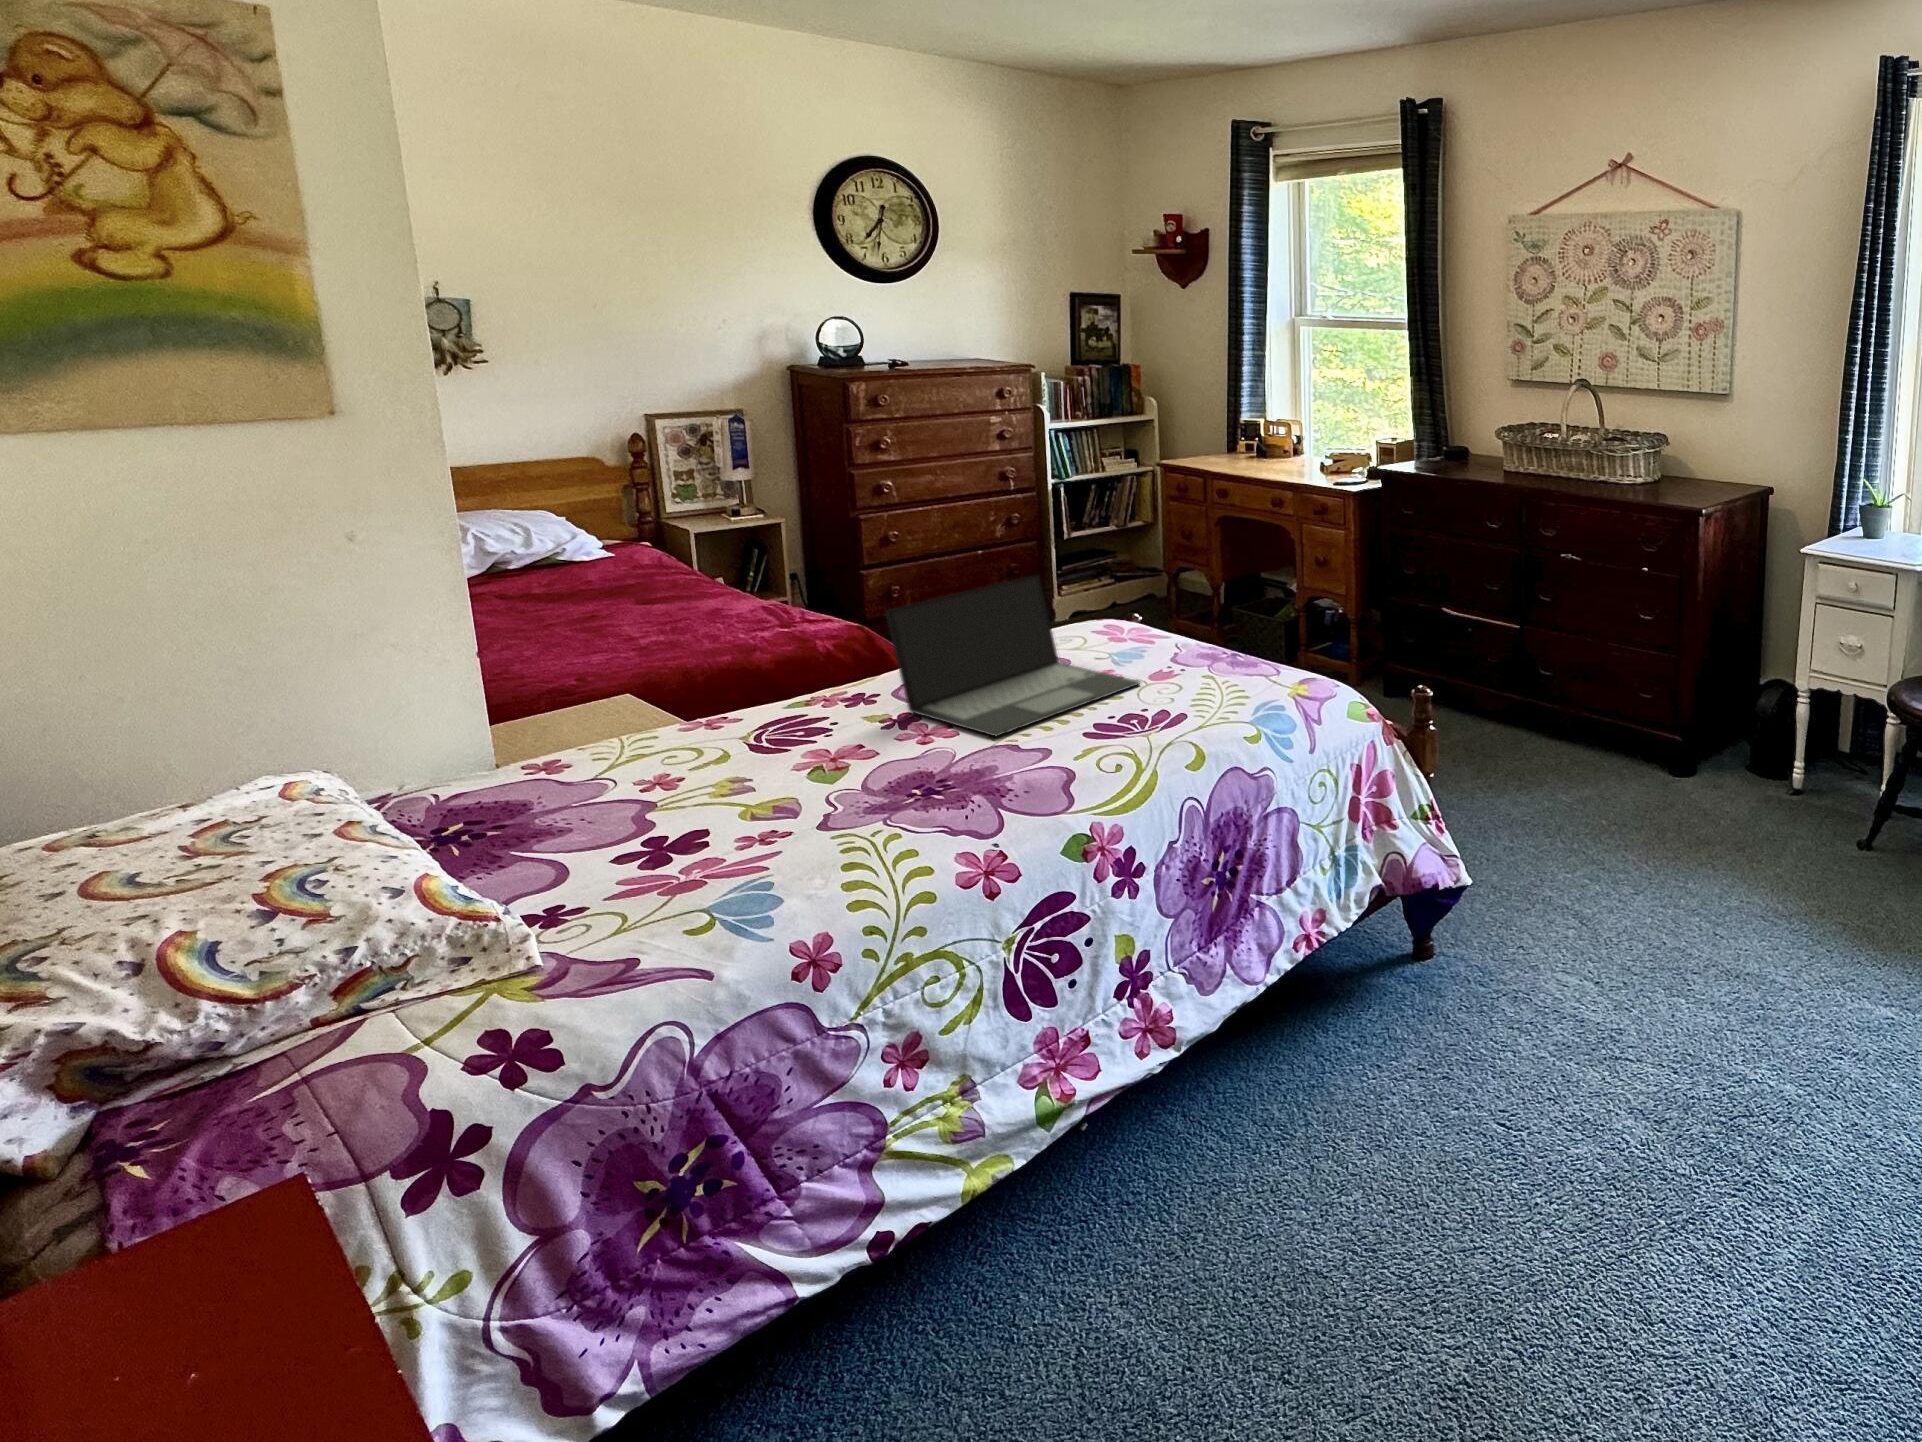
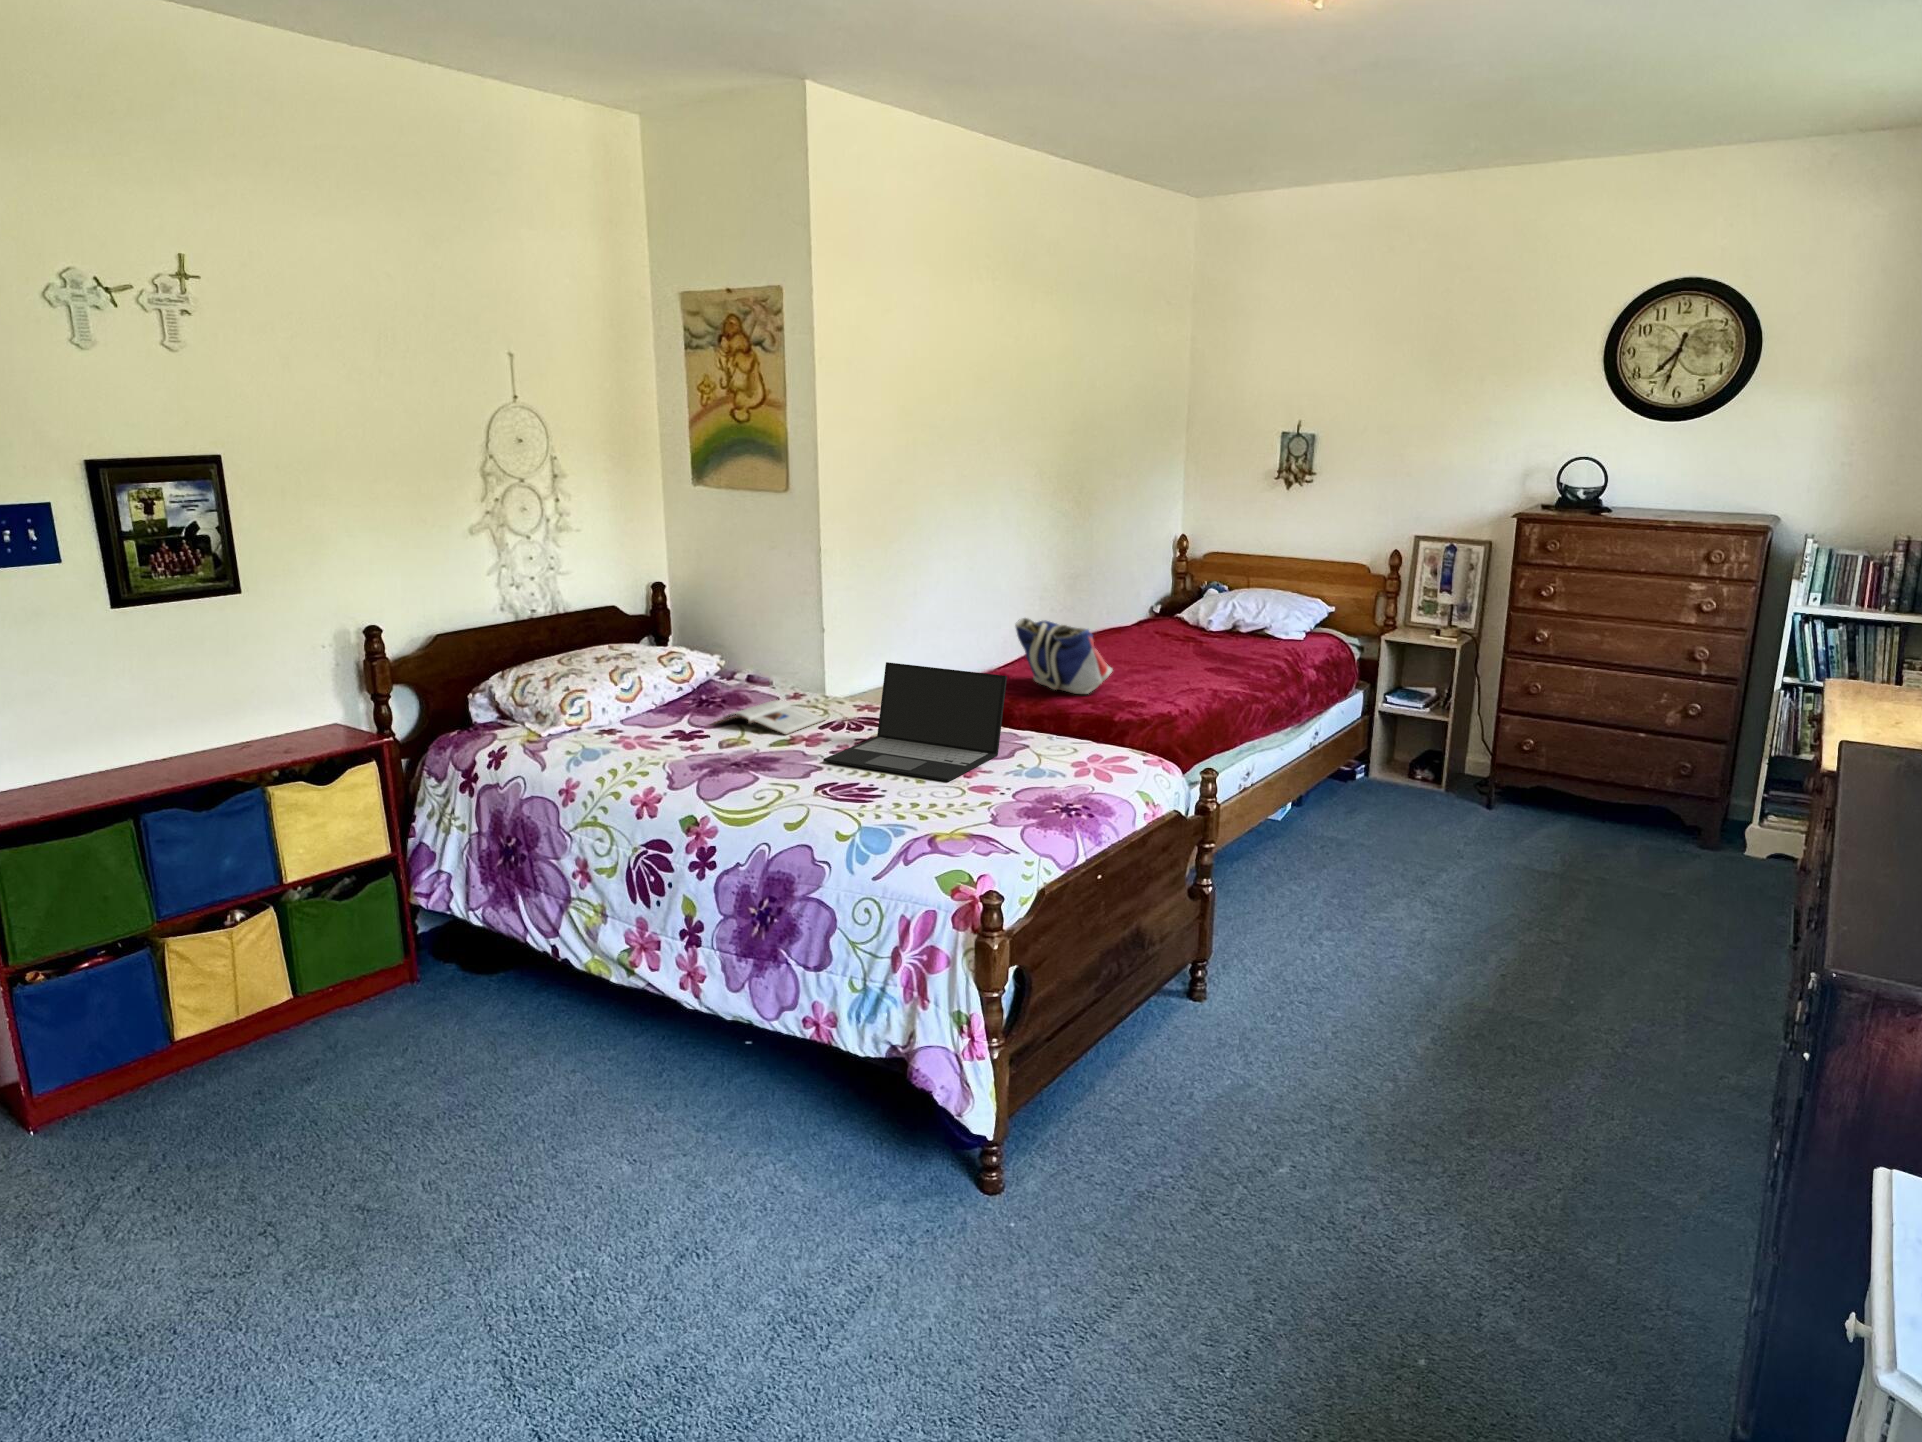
tote bag: none [542,554,735,661] -> present [1015,618,1112,694]
magazine: none [589,741,812,818] -> present [715,700,825,734]

